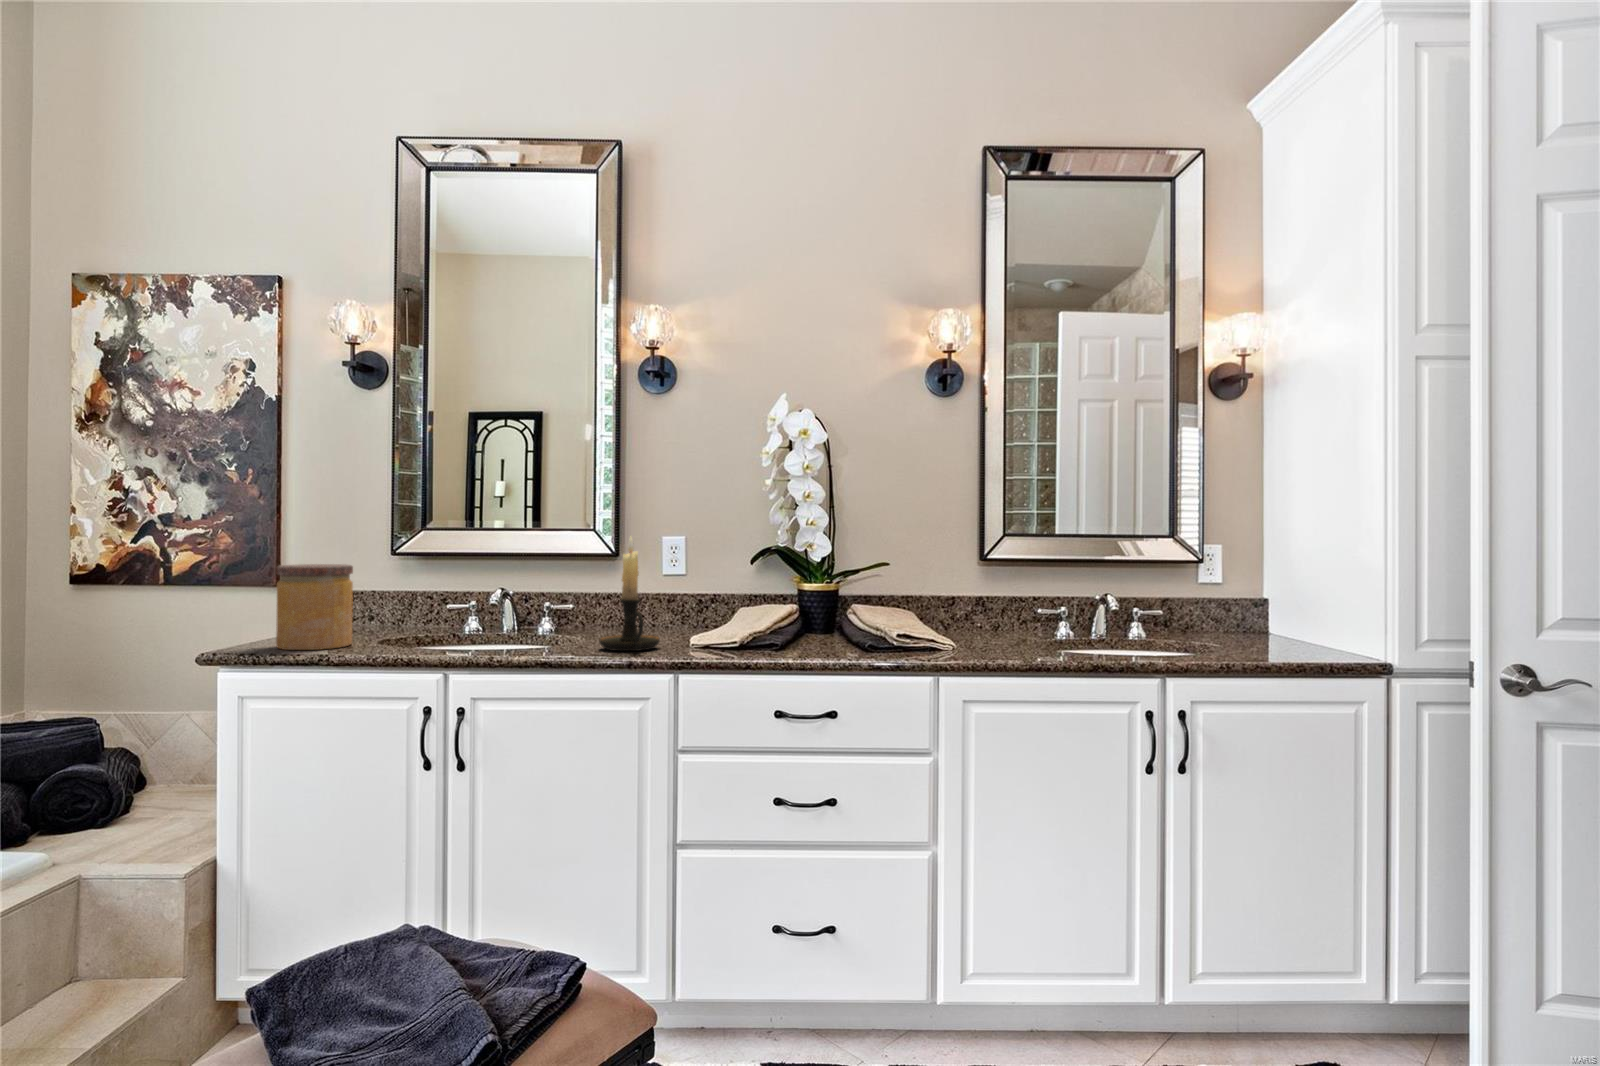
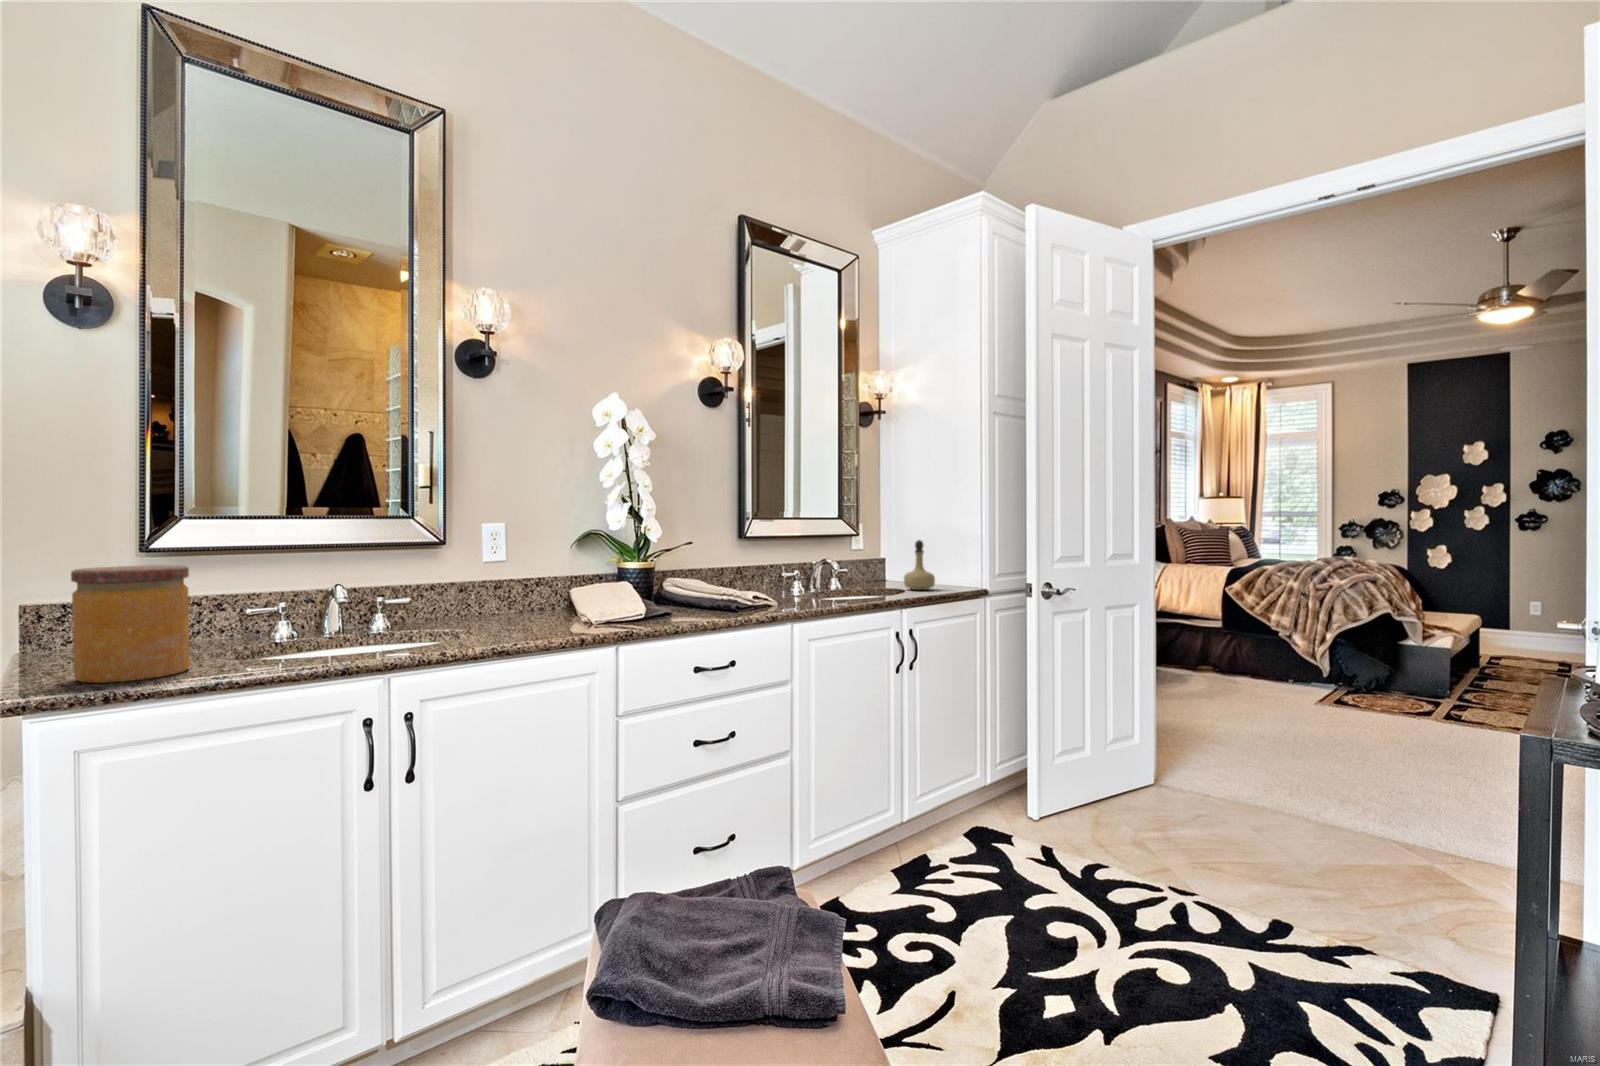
candle holder: present [599,537,660,651] -> none [506,522,574,635]
perfume bottle: none [1244,571,1299,651] -> present [904,540,935,590]

